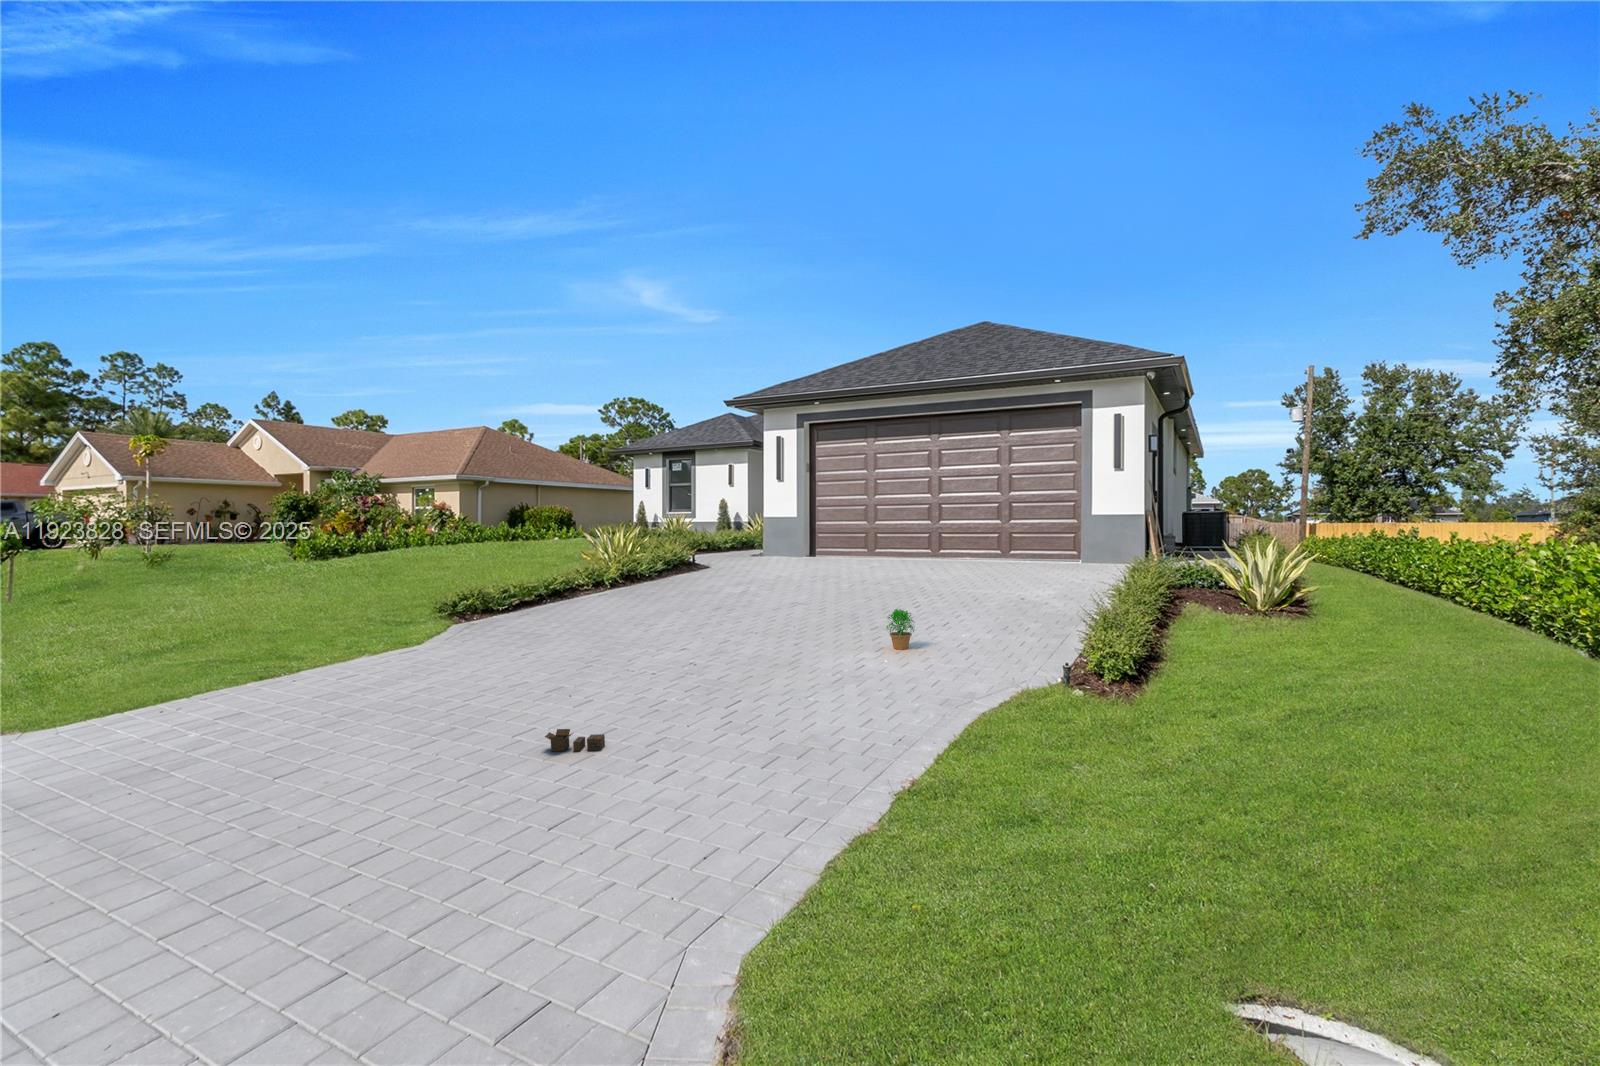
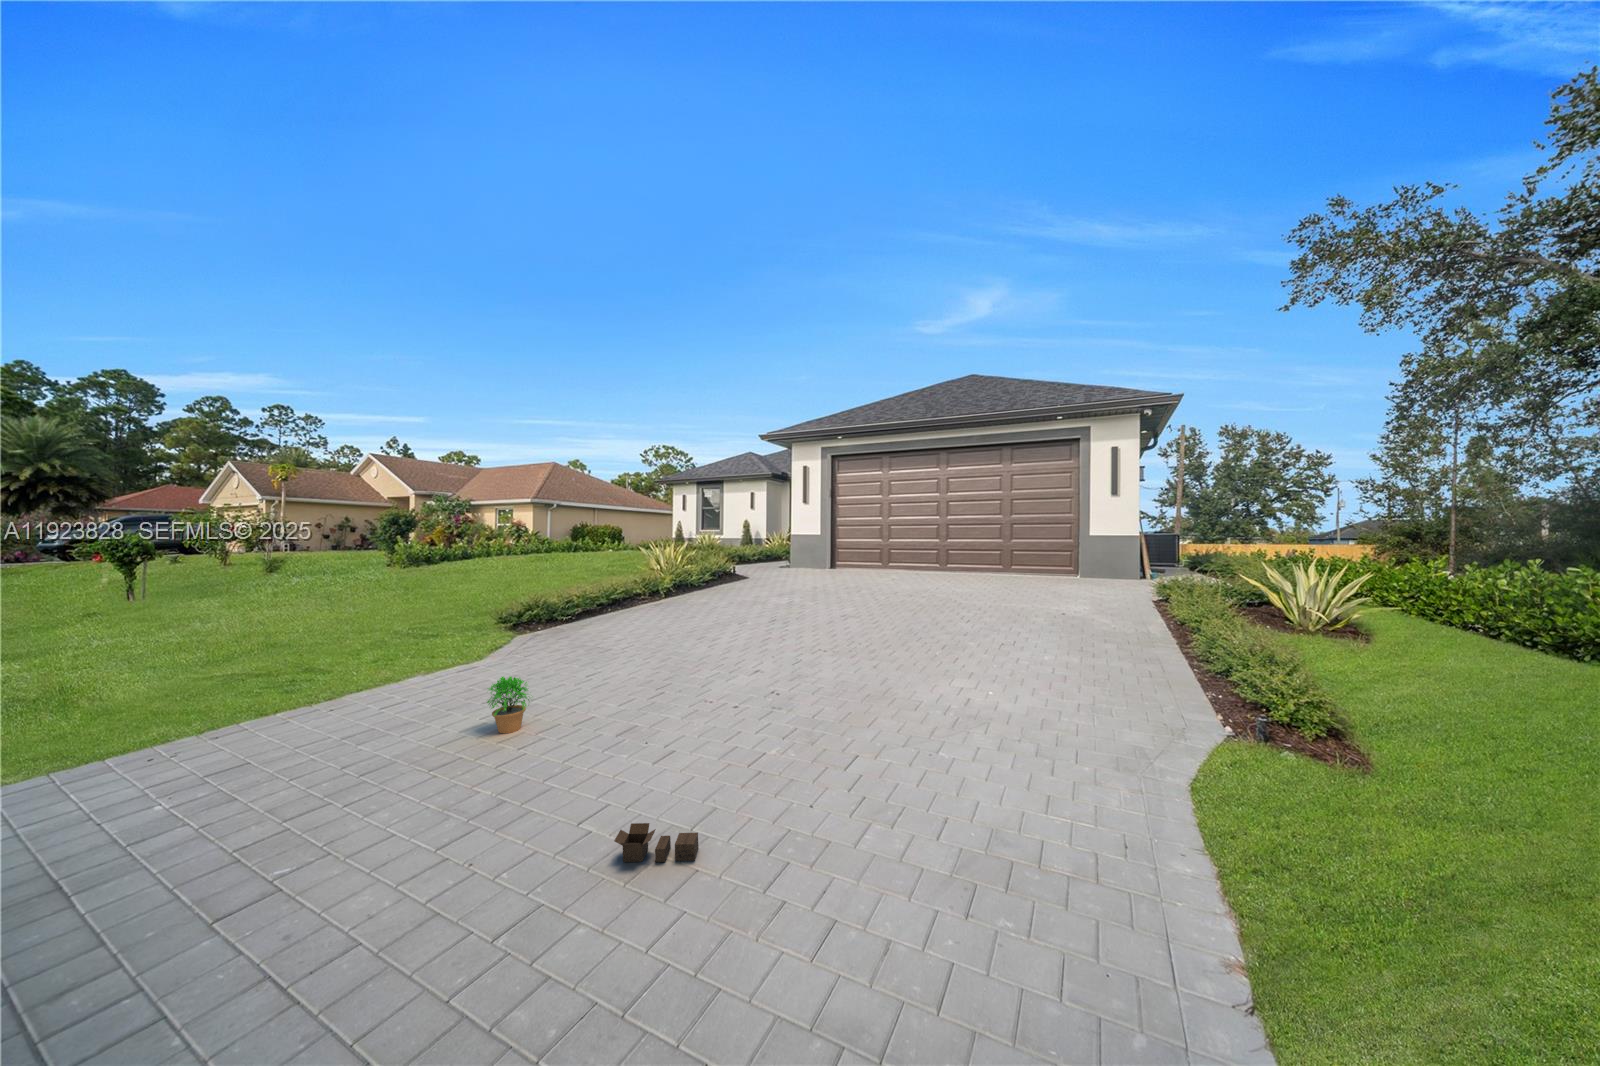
potted plant: present [886,609,915,650] -> present [487,677,529,733]

